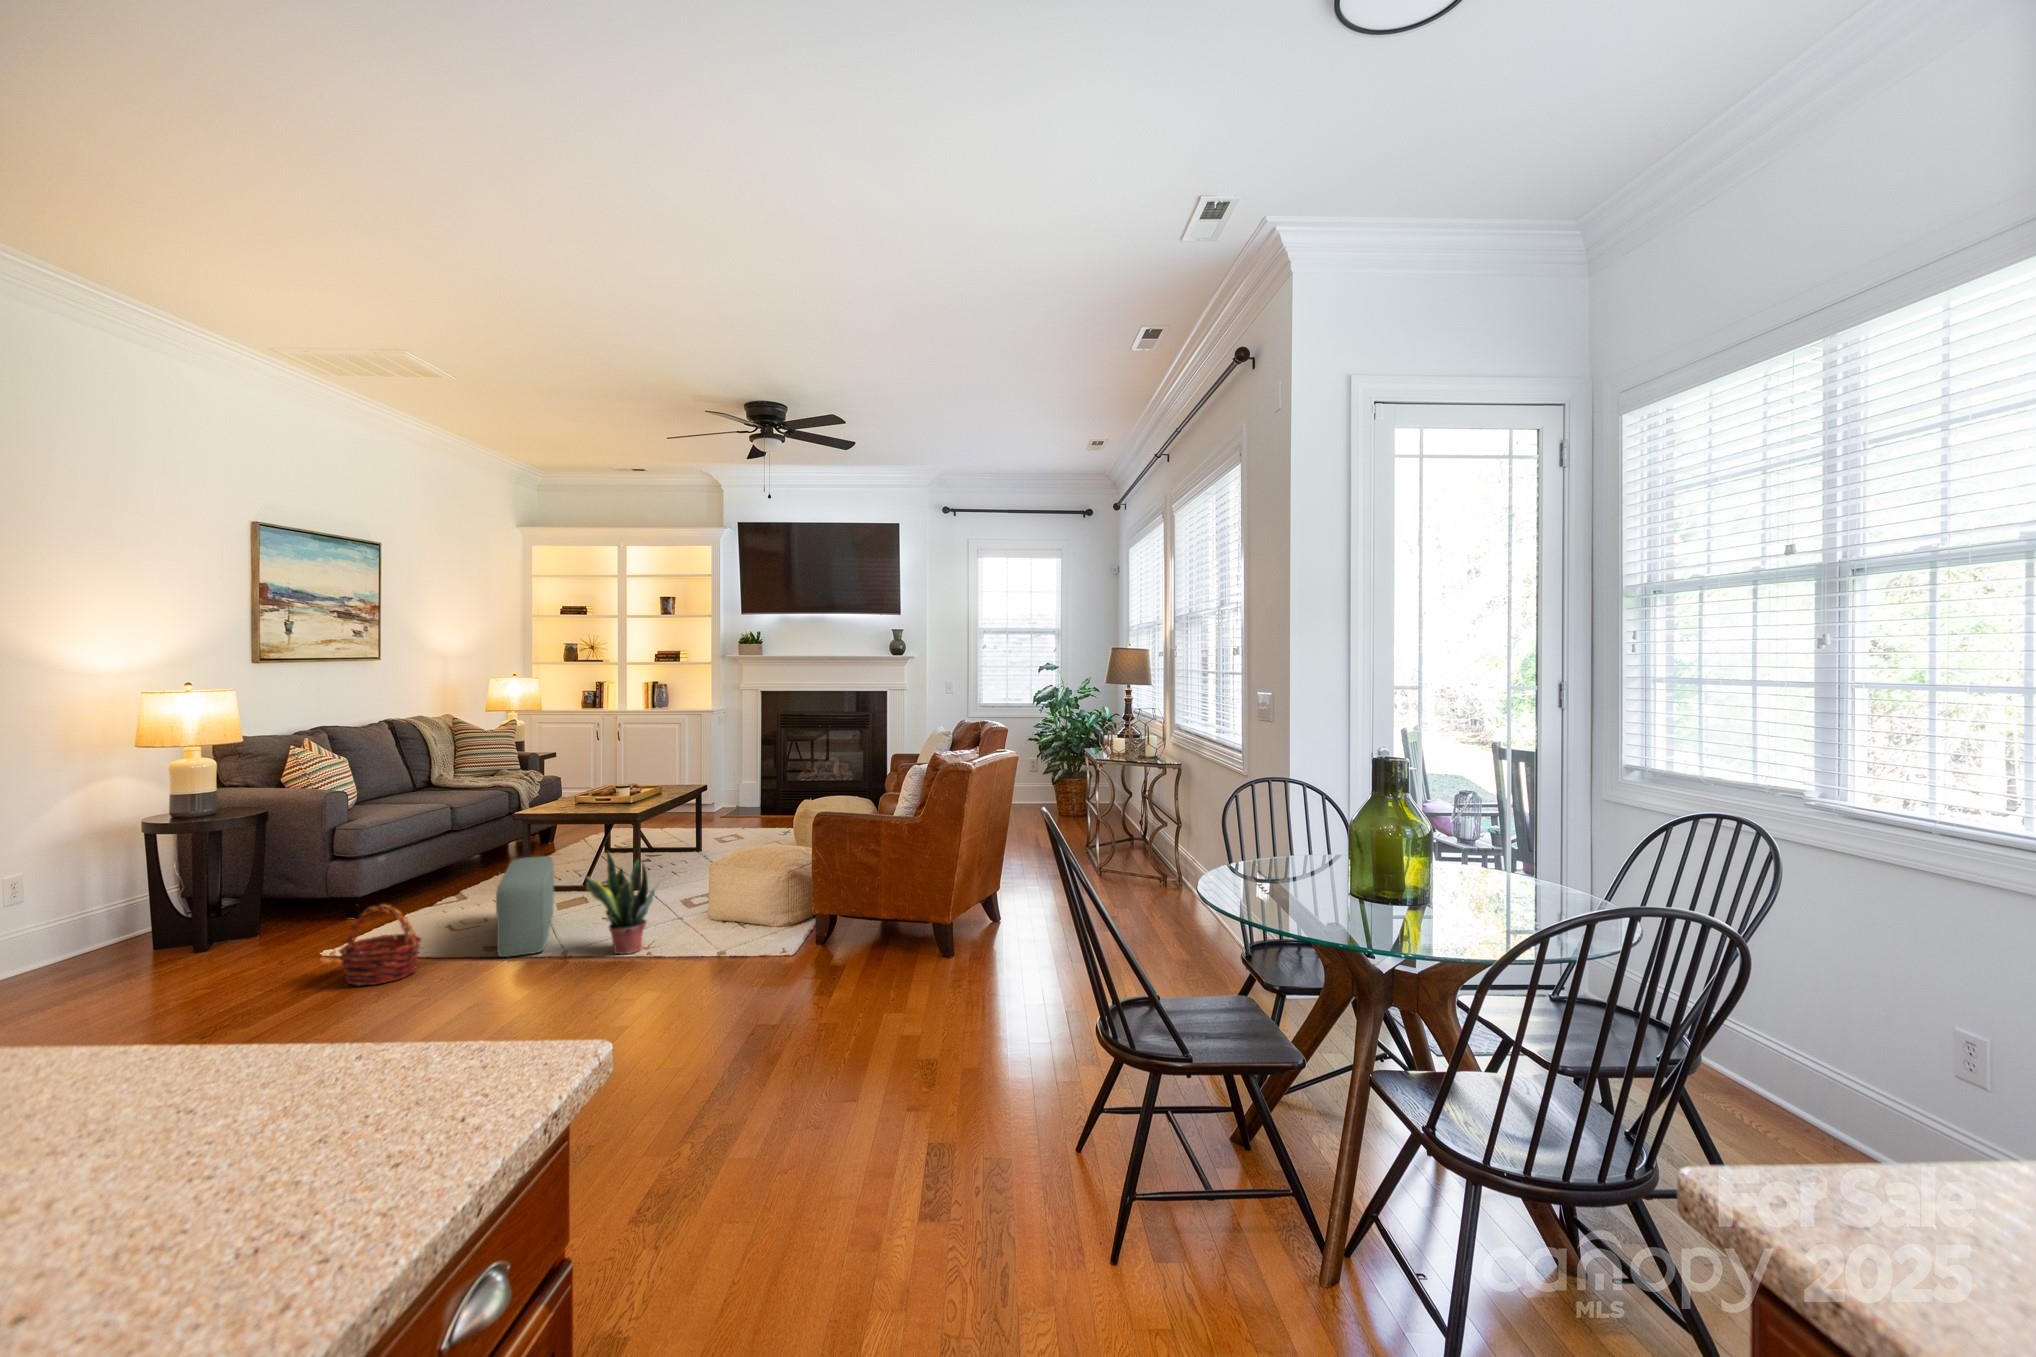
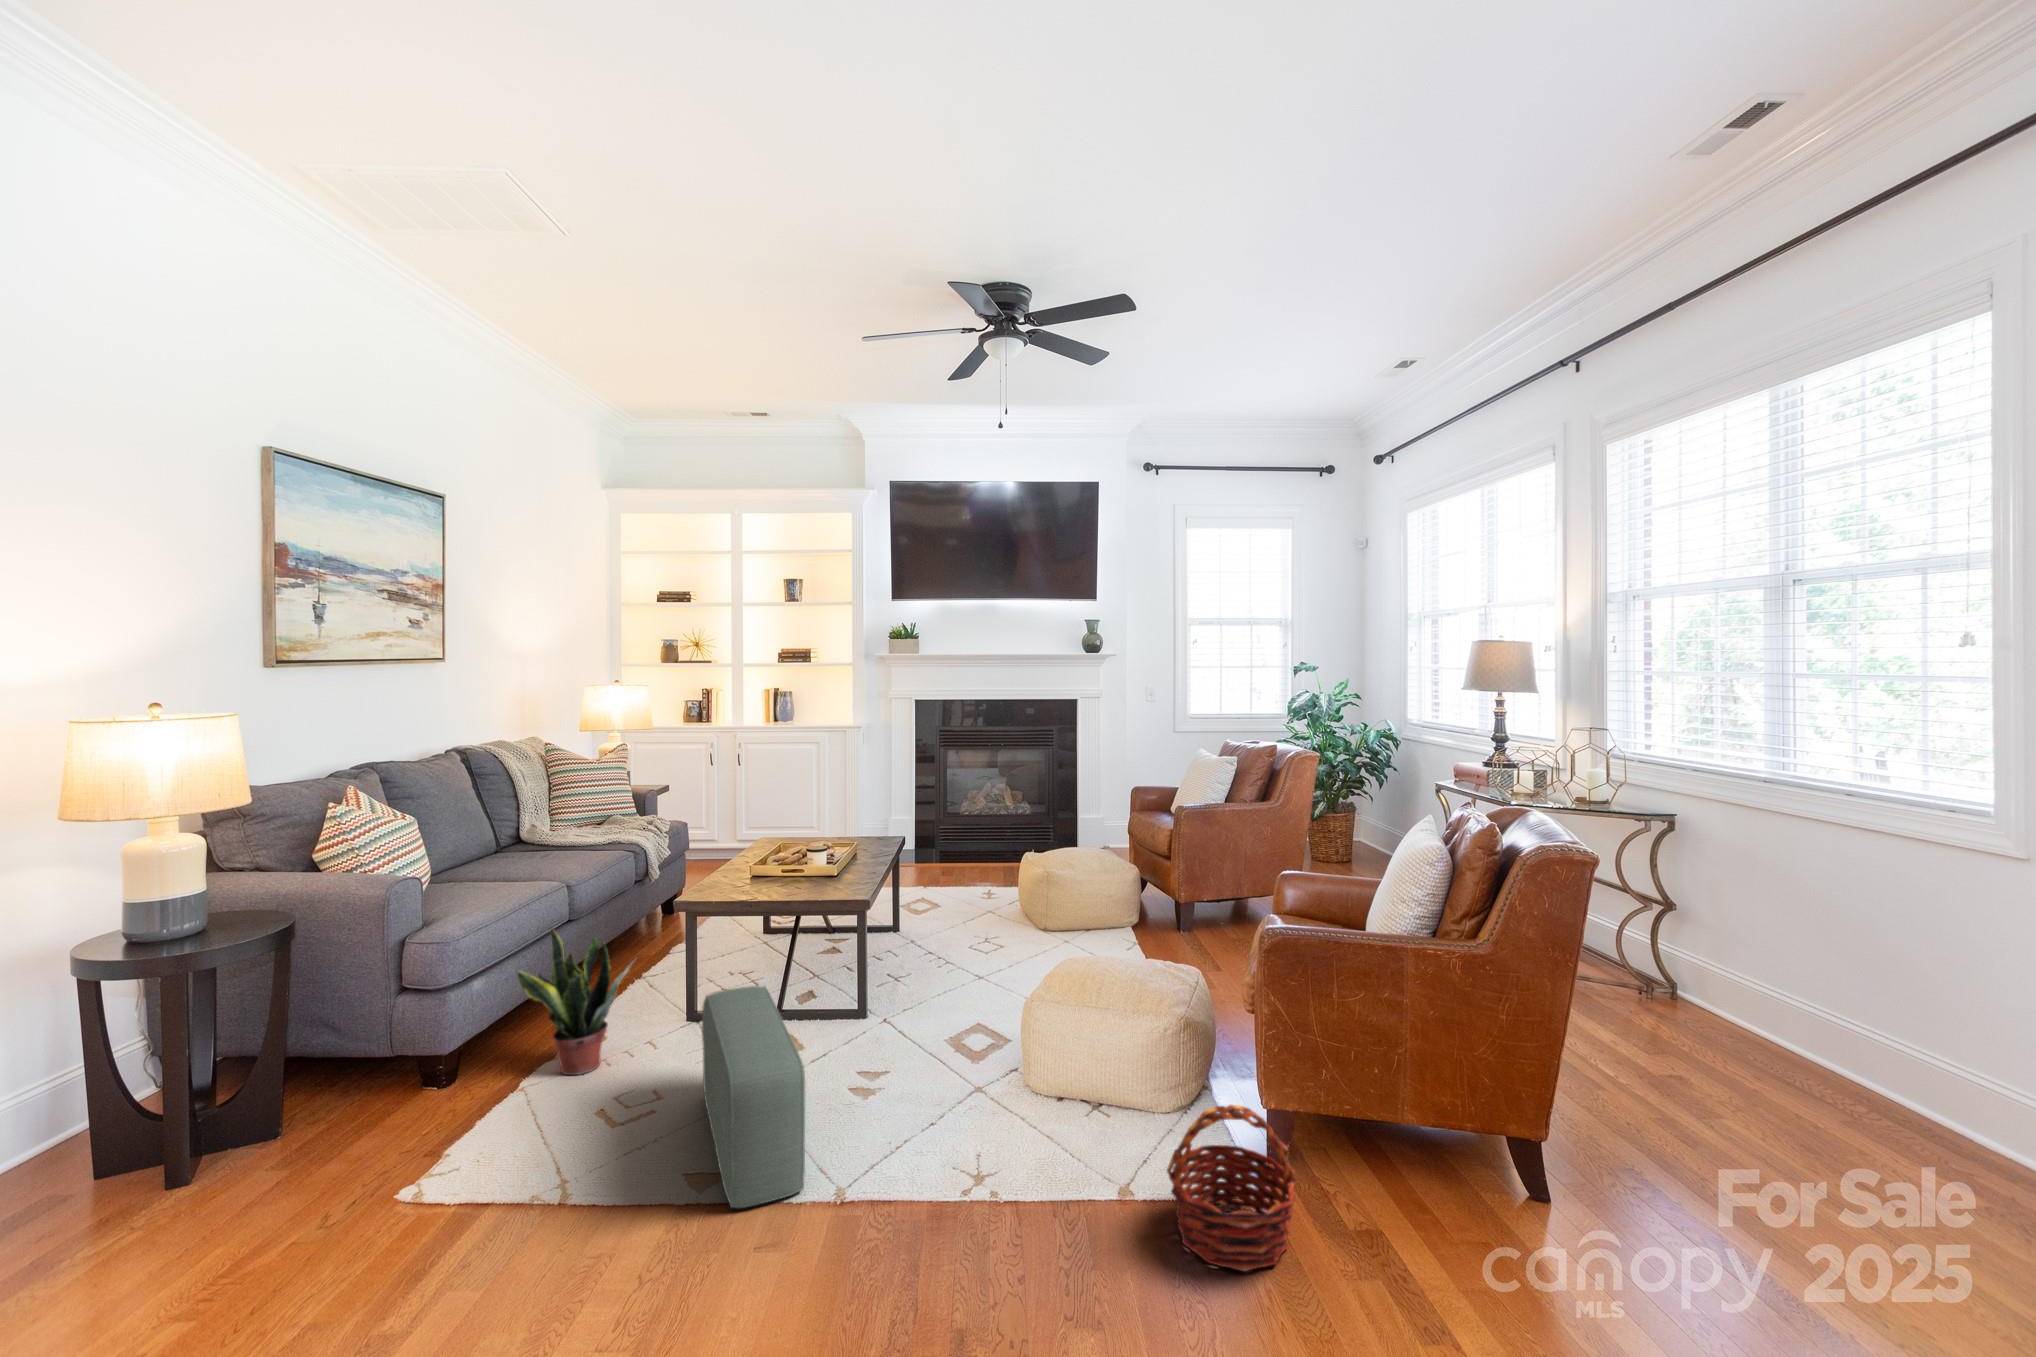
potted plant: present [586,852,663,954] -> present [518,929,631,1075]
basket: present [339,904,422,985] -> present [1167,1105,1296,1271]

